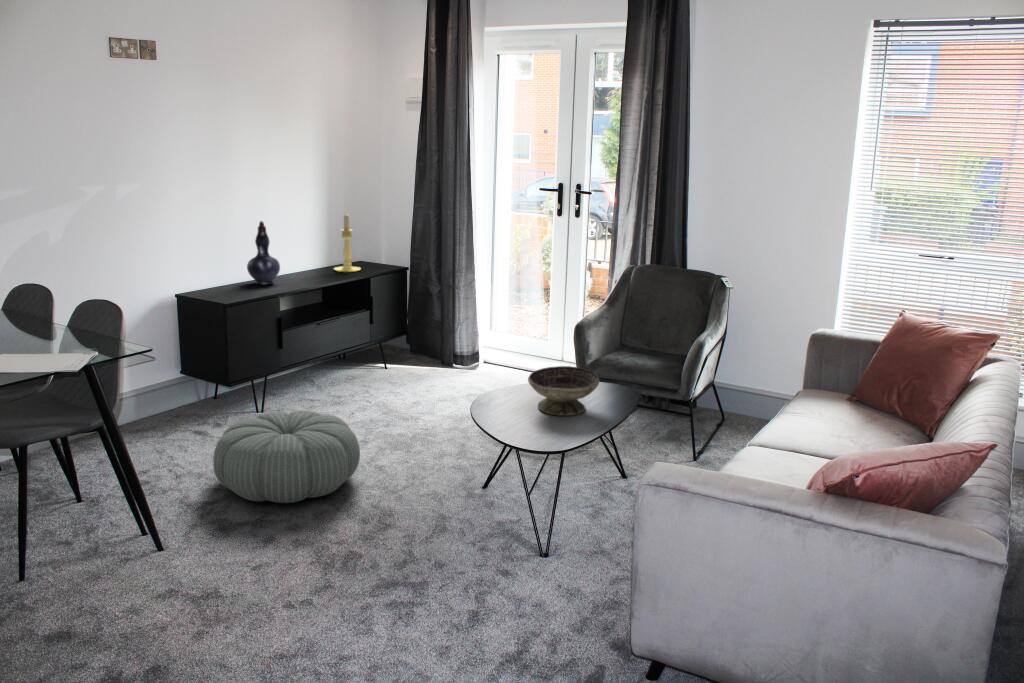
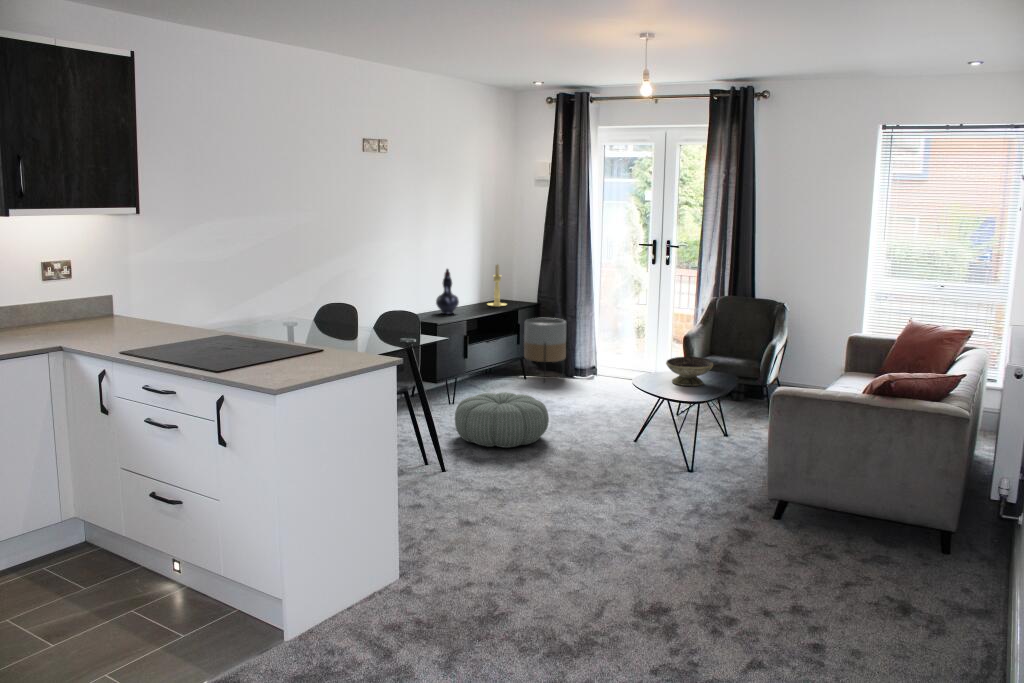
planter: none [382,287,439,376] -> present [524,318,566,369]

